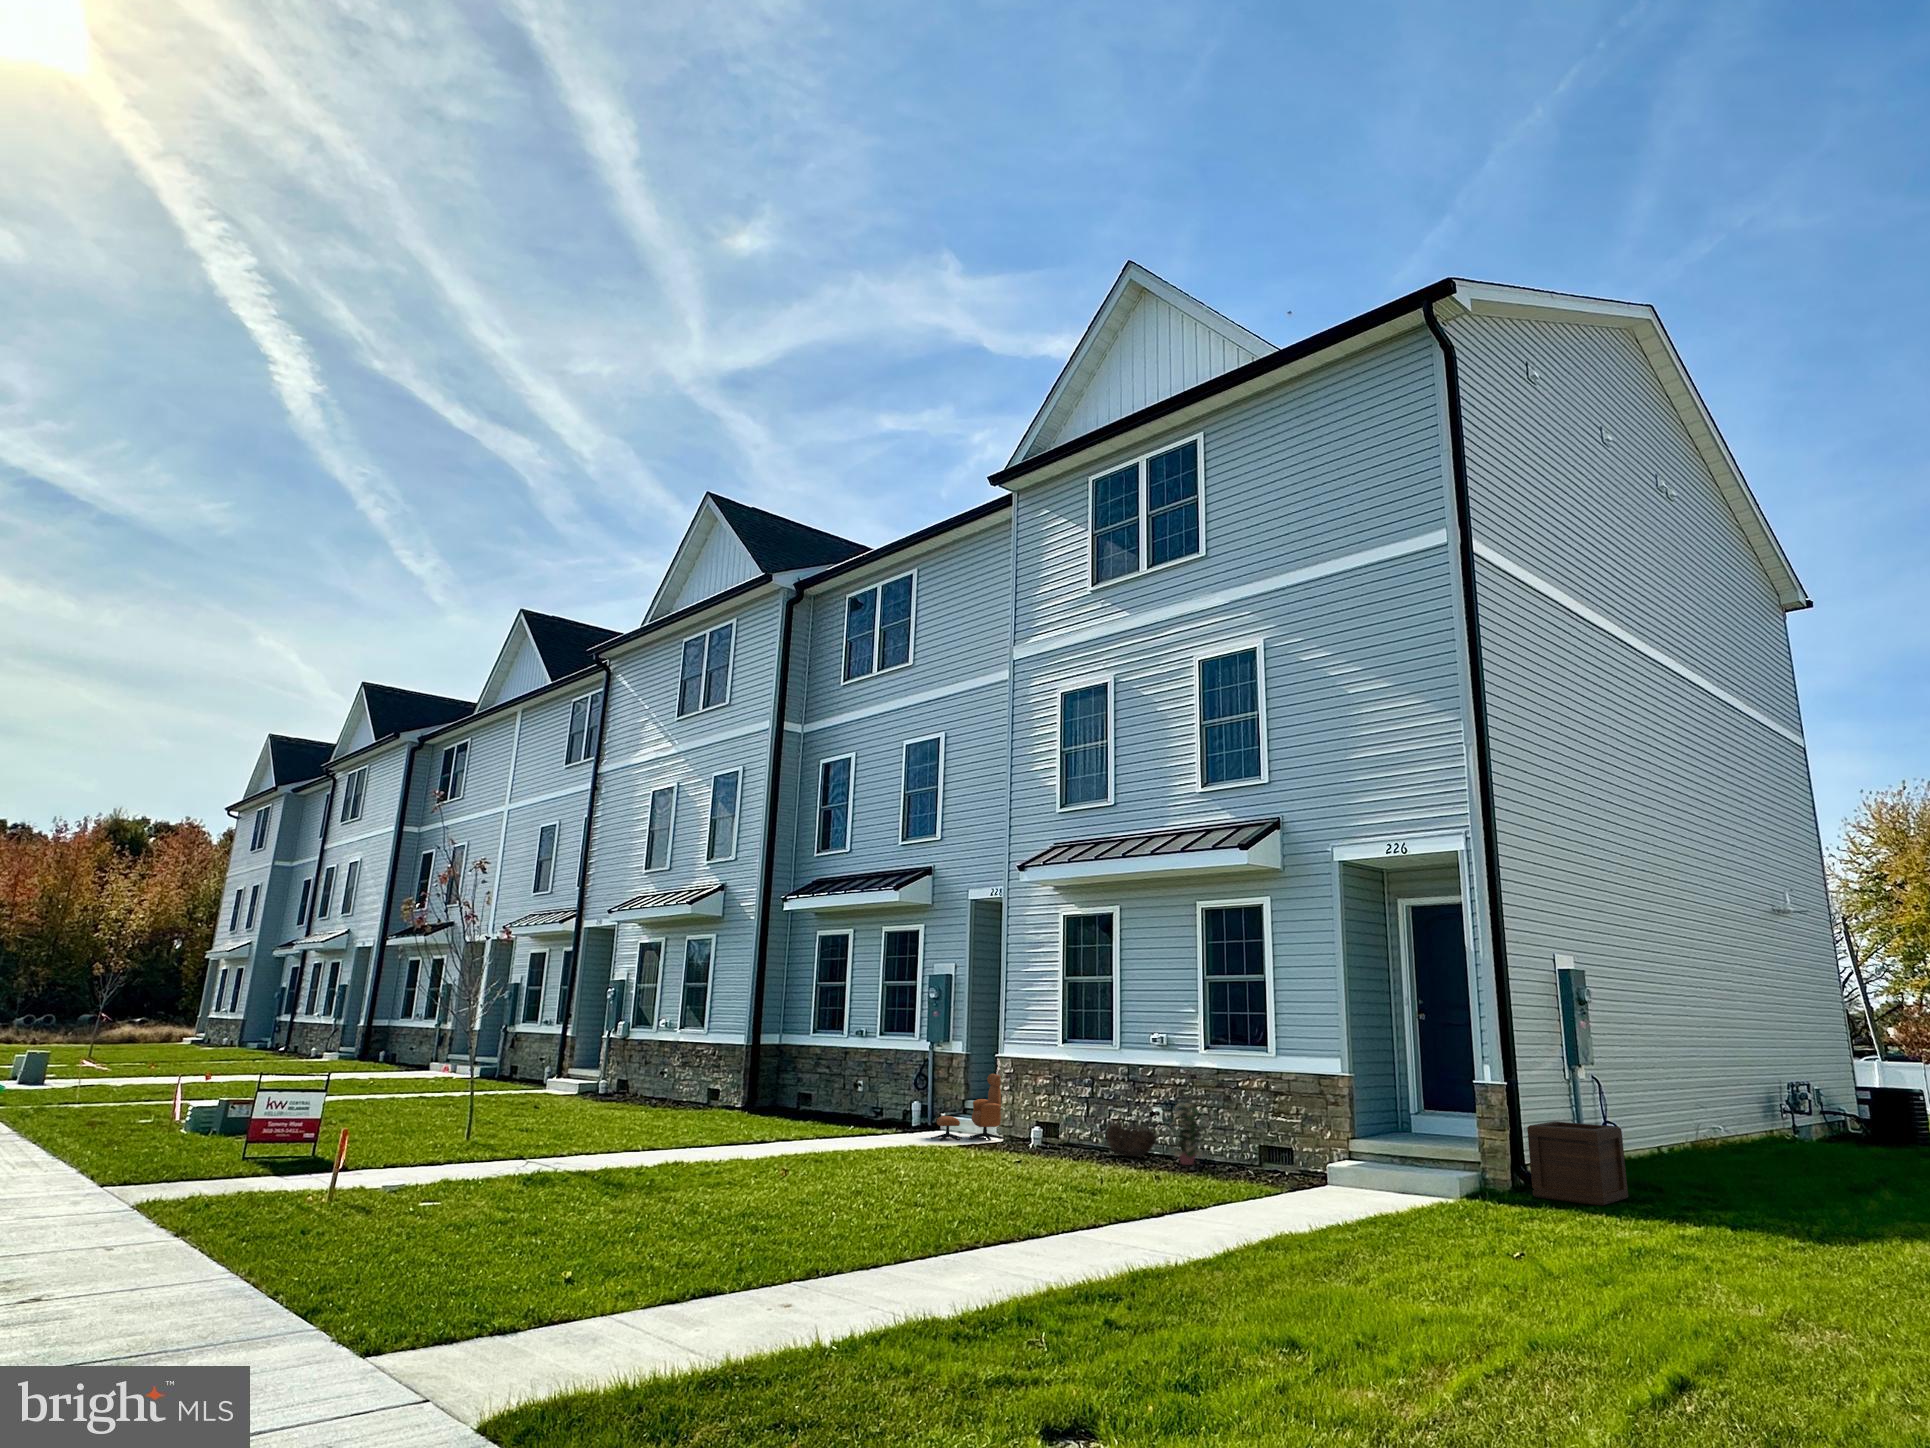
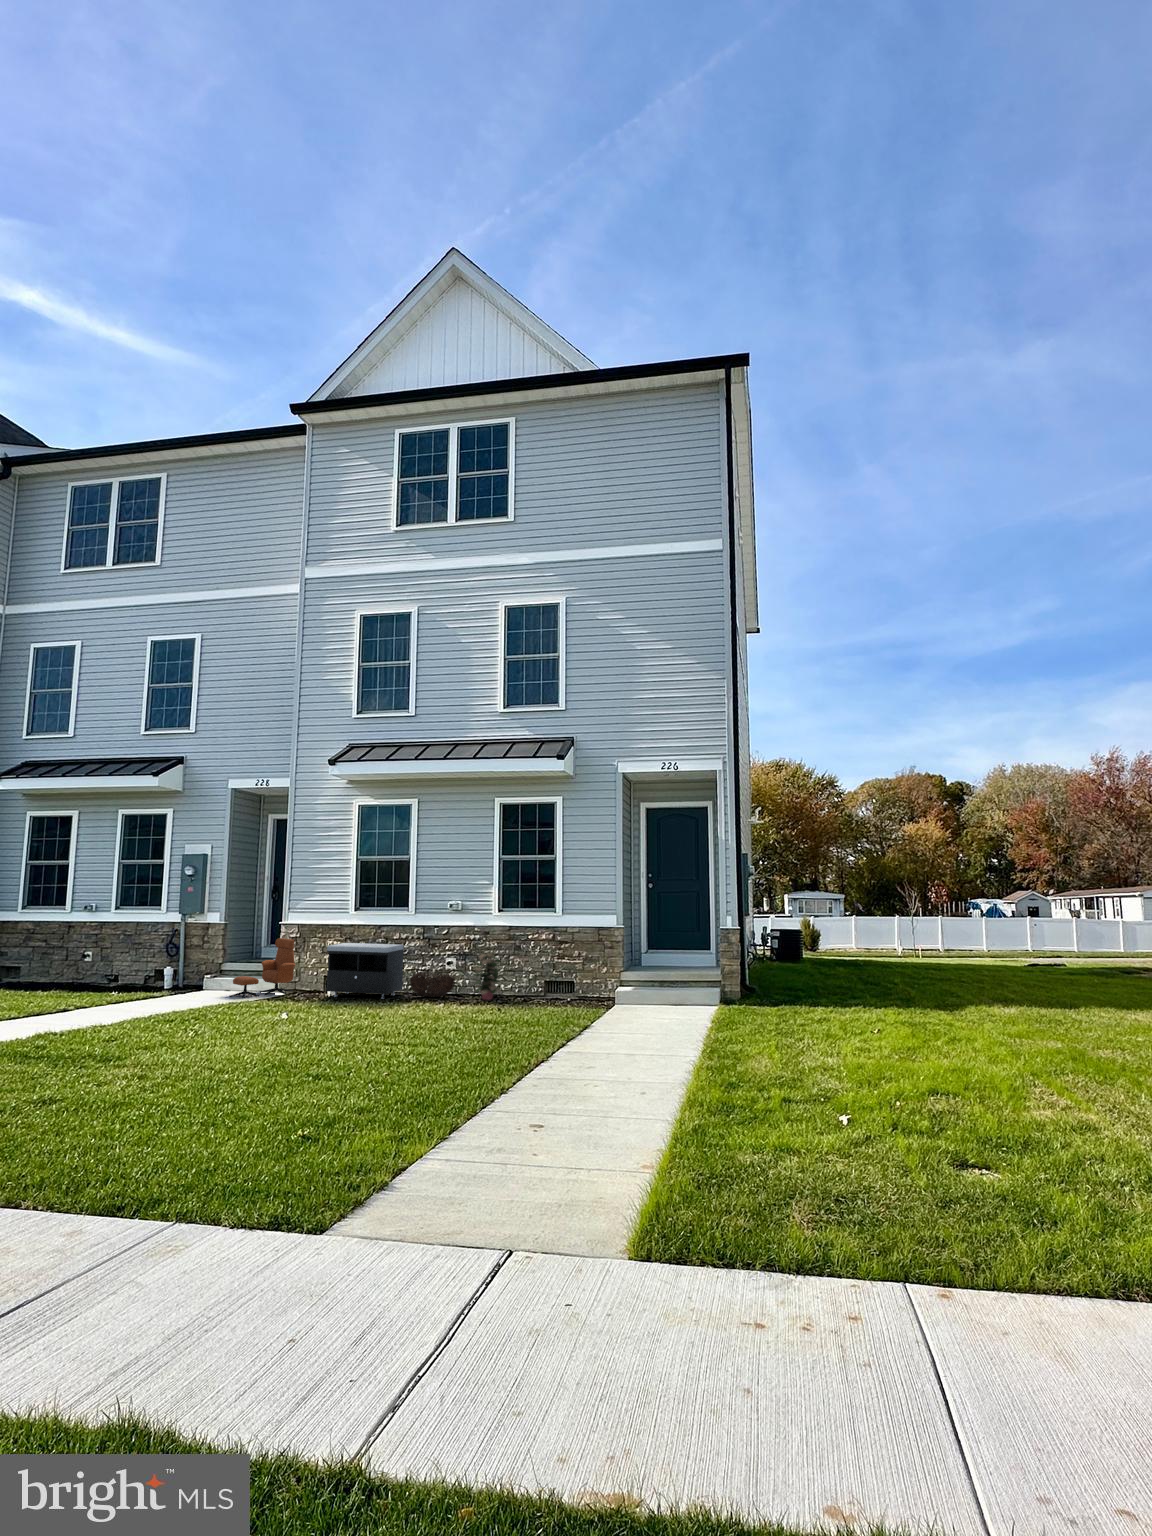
storage bench: none [1019,1082,1106,1154] -> present [326,943,403,999]
wooden crate: present [1527,1121,1628,1206] -> none [747,951,794,1002]

